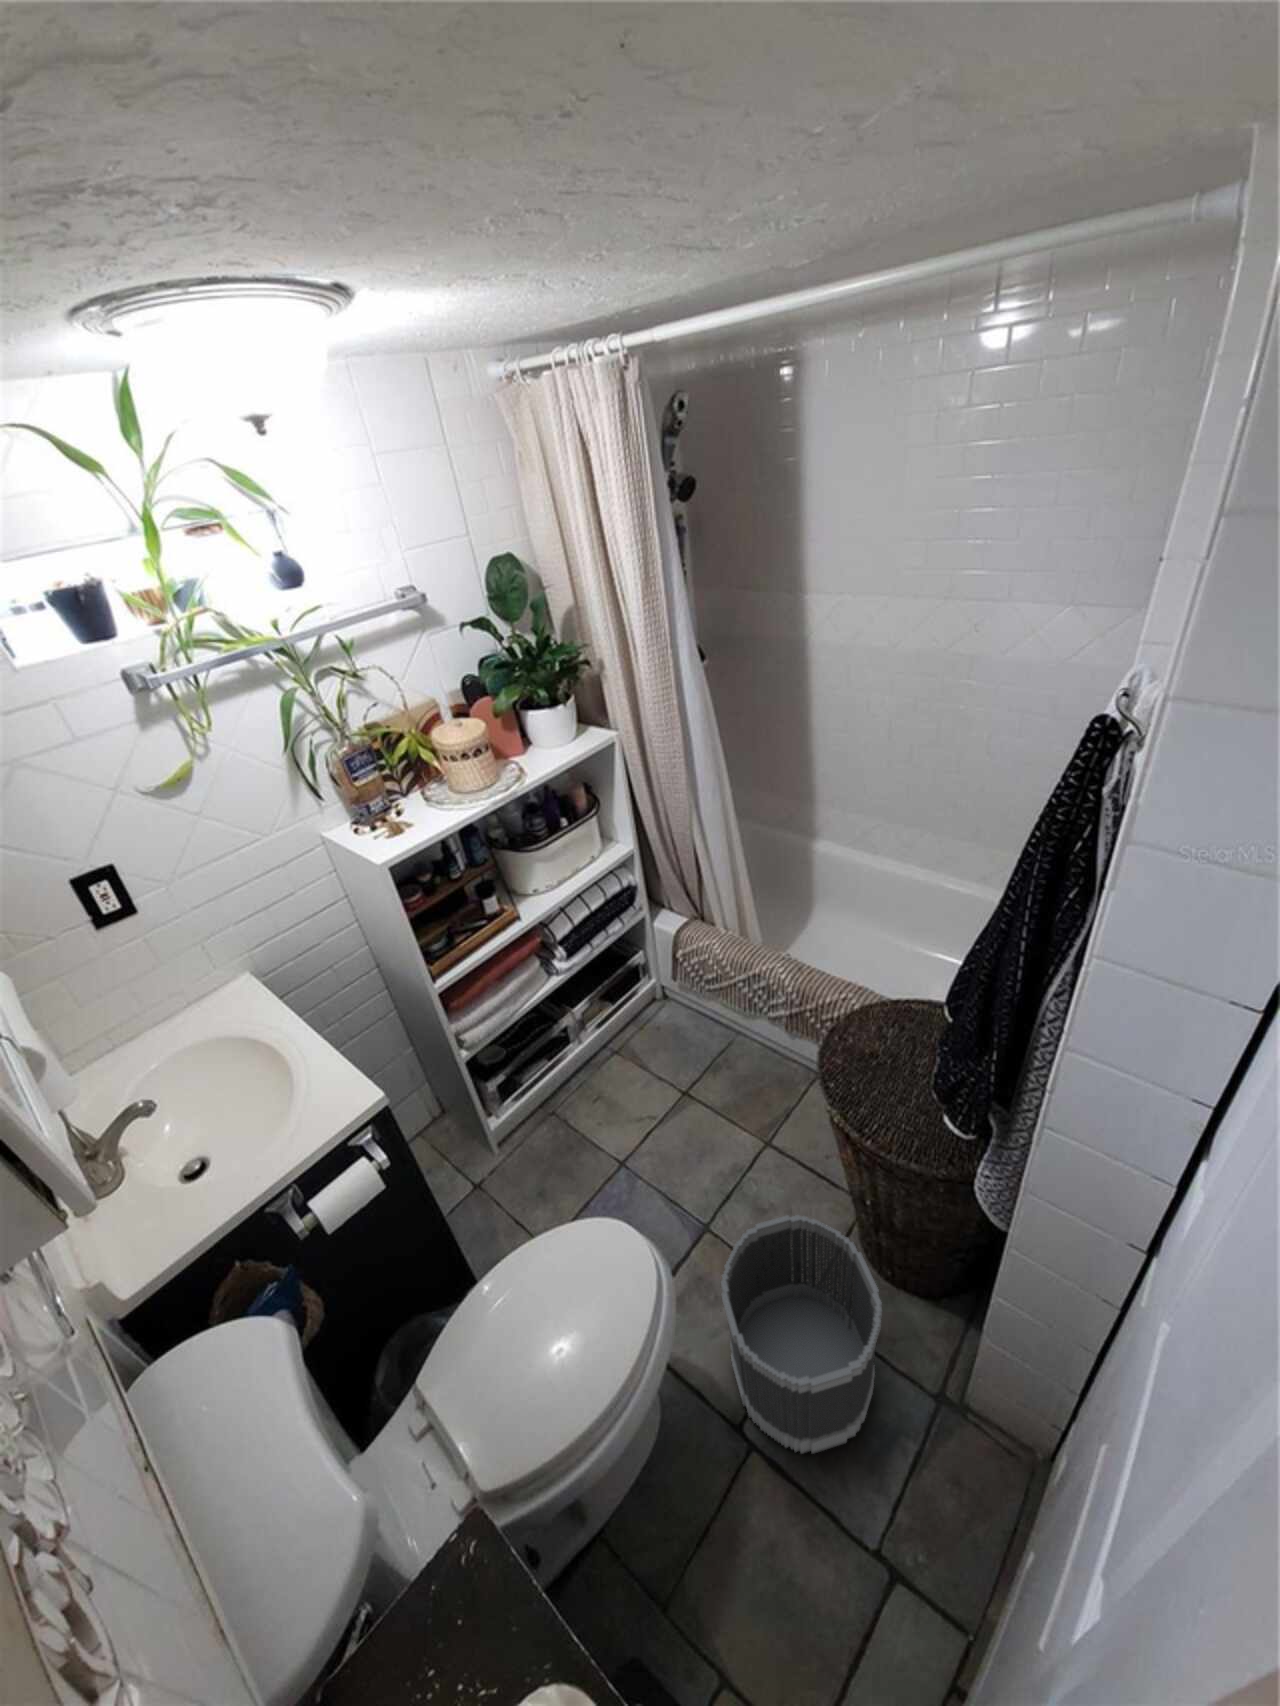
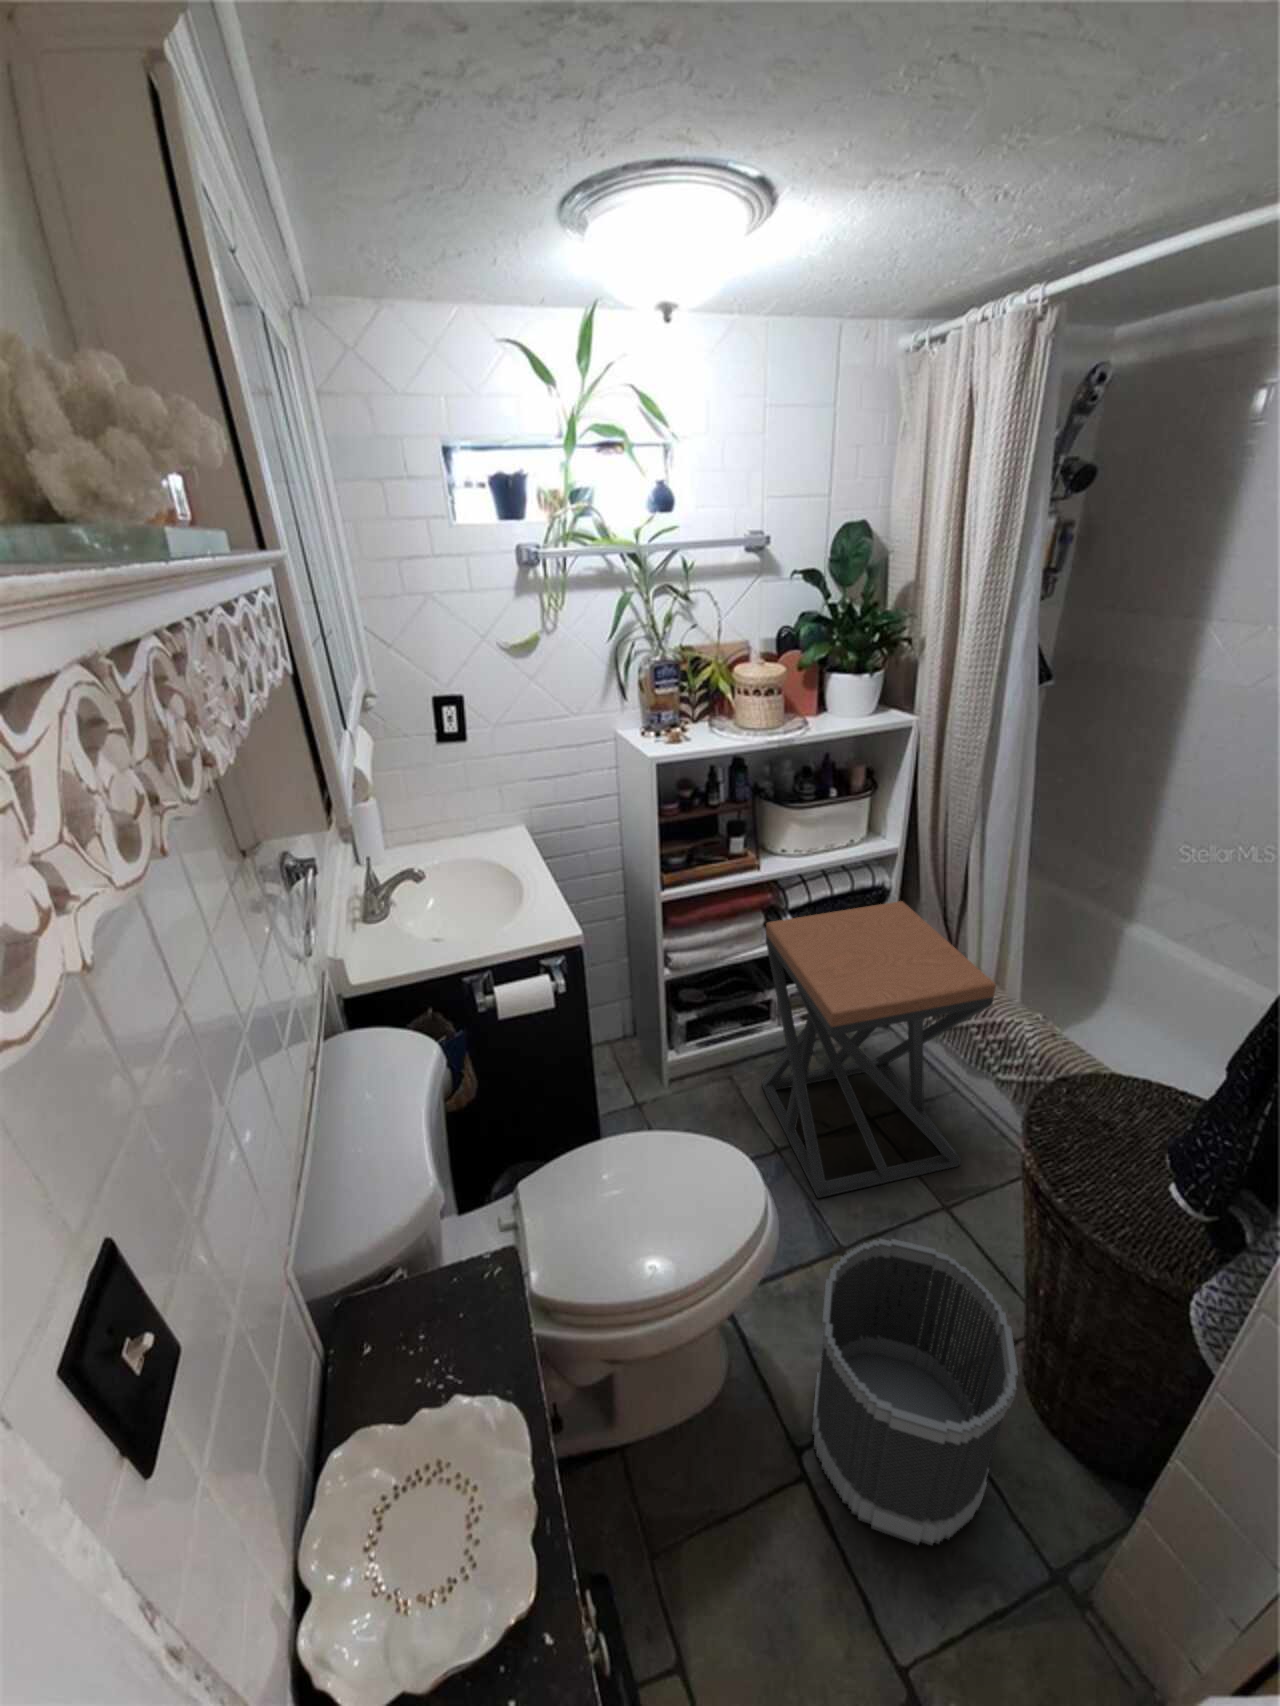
stool: none [549,904,765,1190] -> present [762,901,996,1198]

